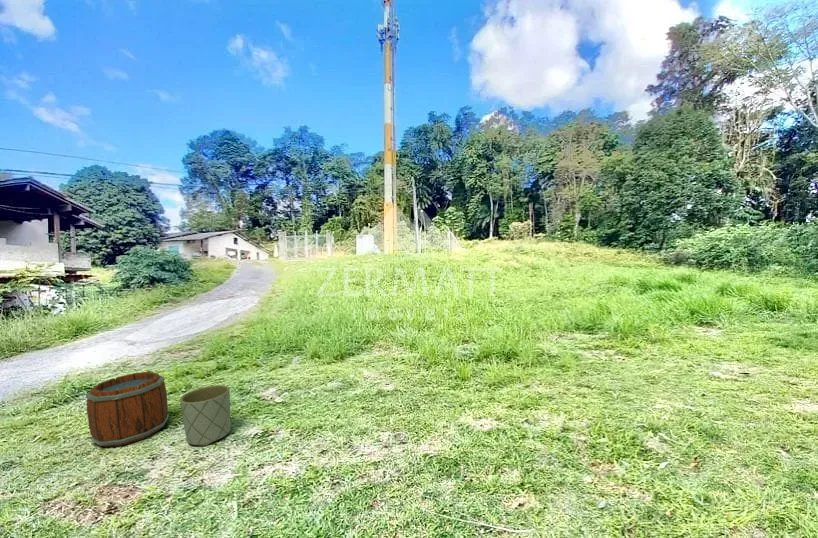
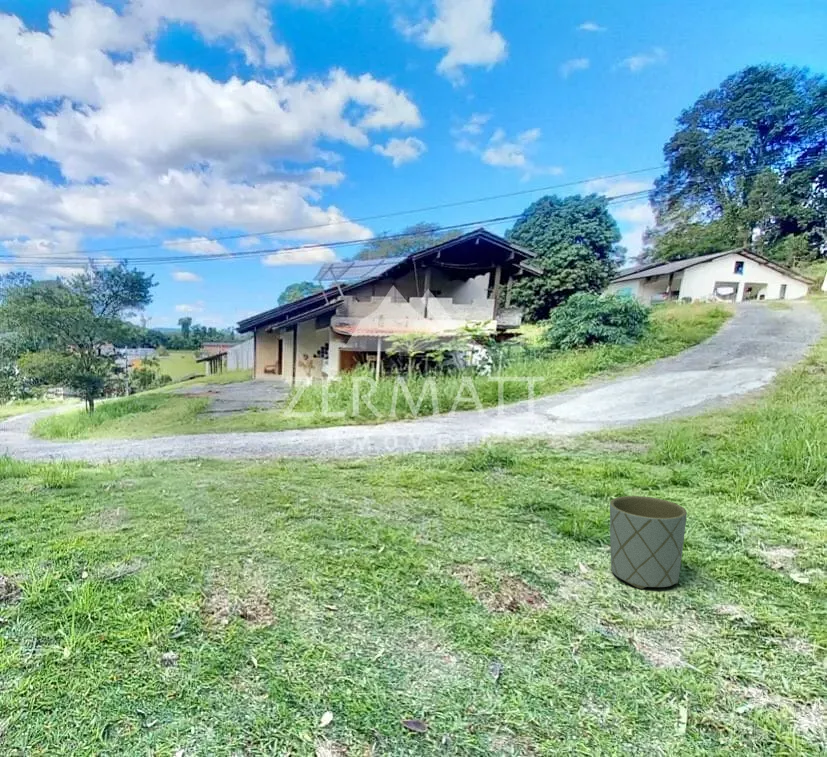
bucket: present [85,372,169,447] -> none [501,449,592,541]

